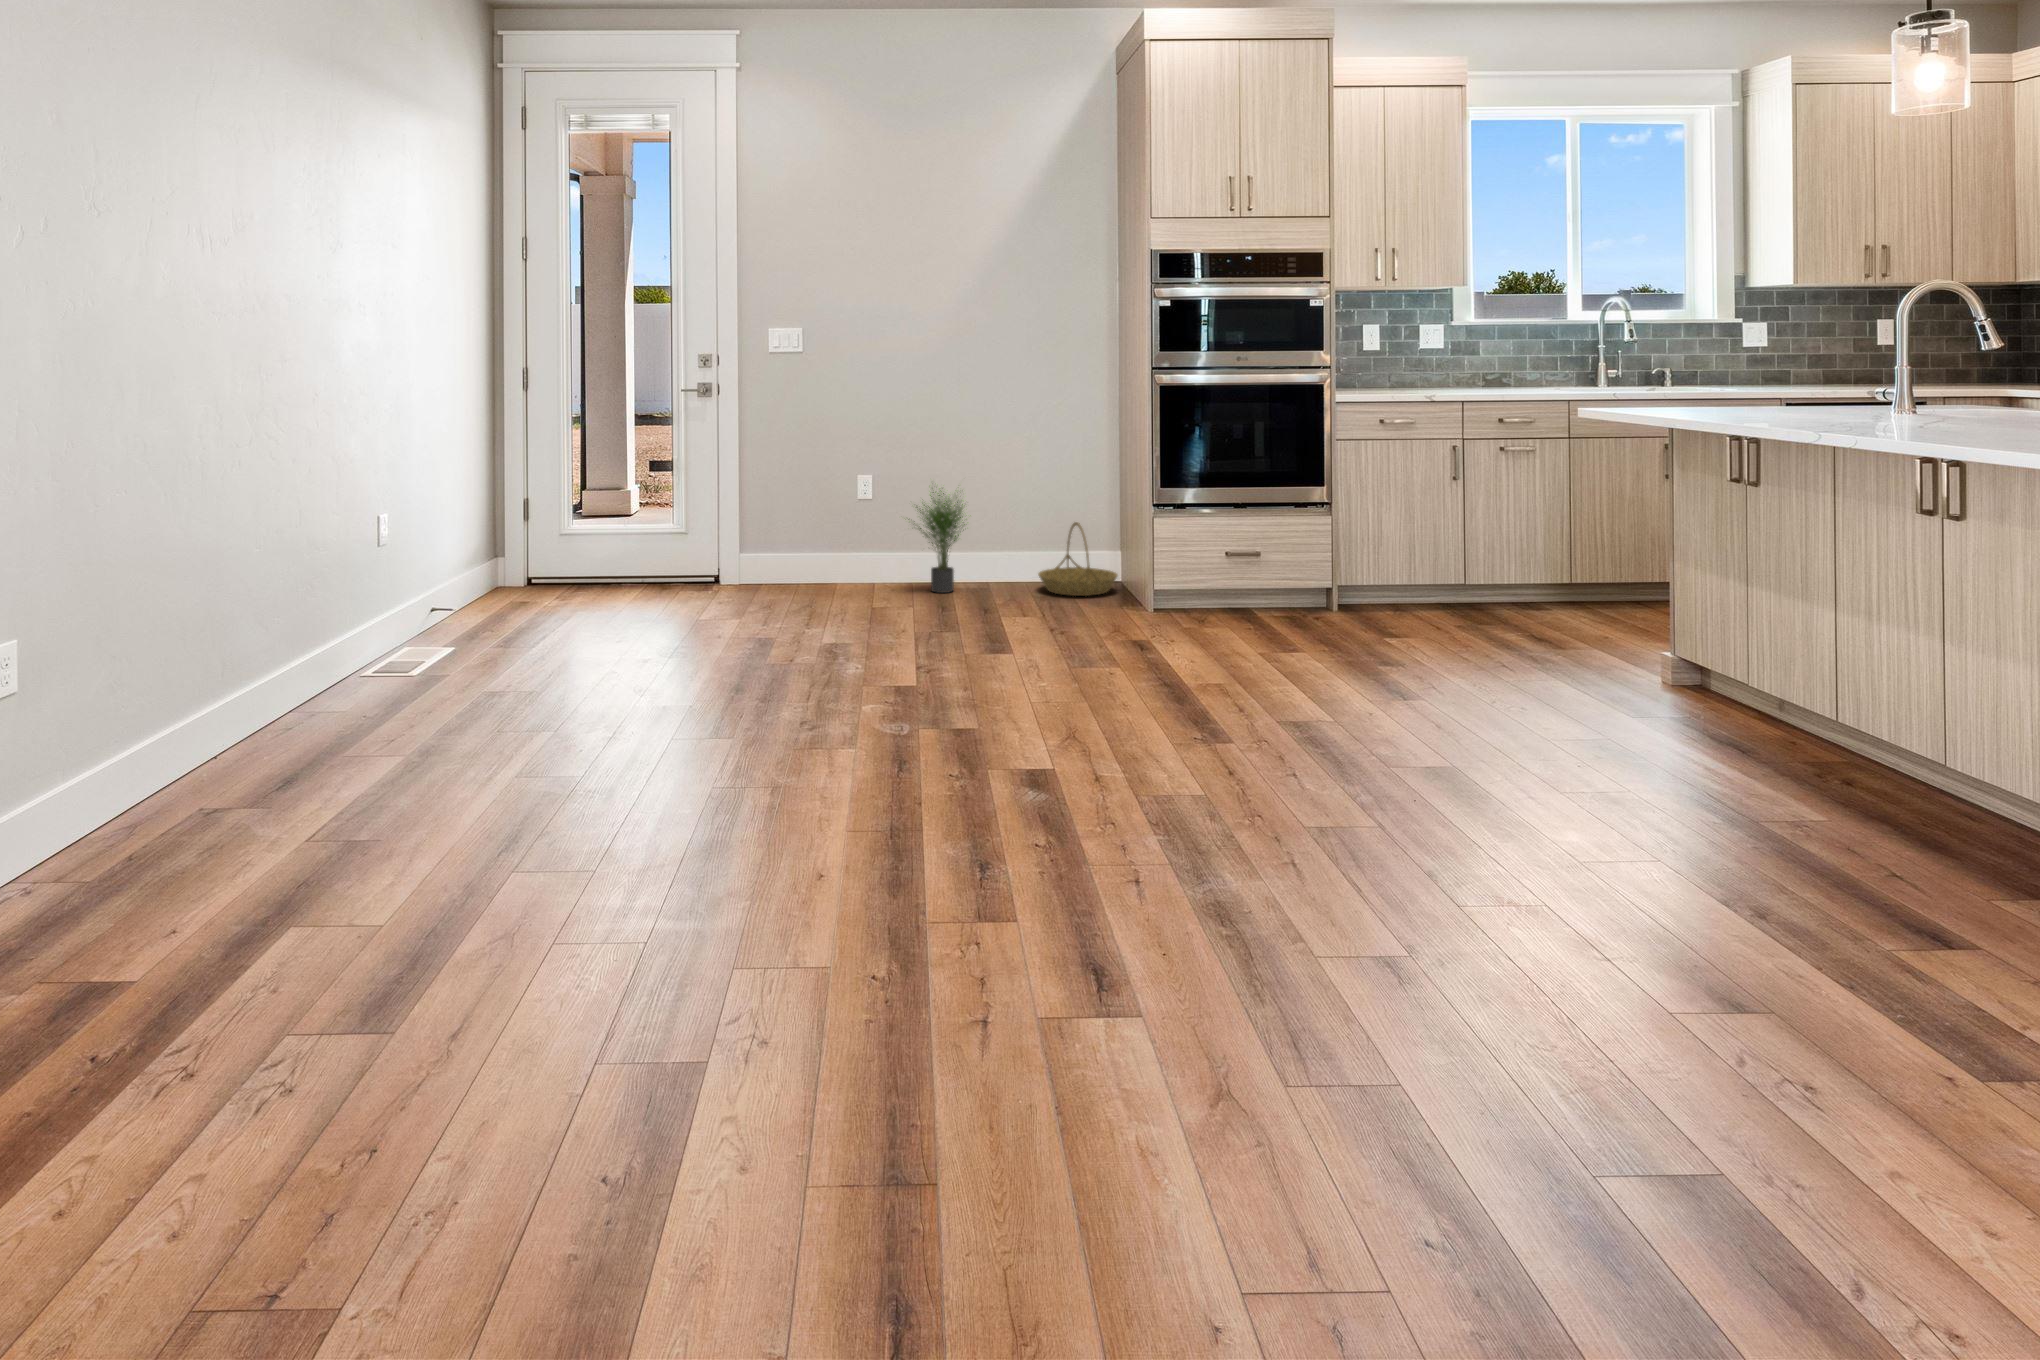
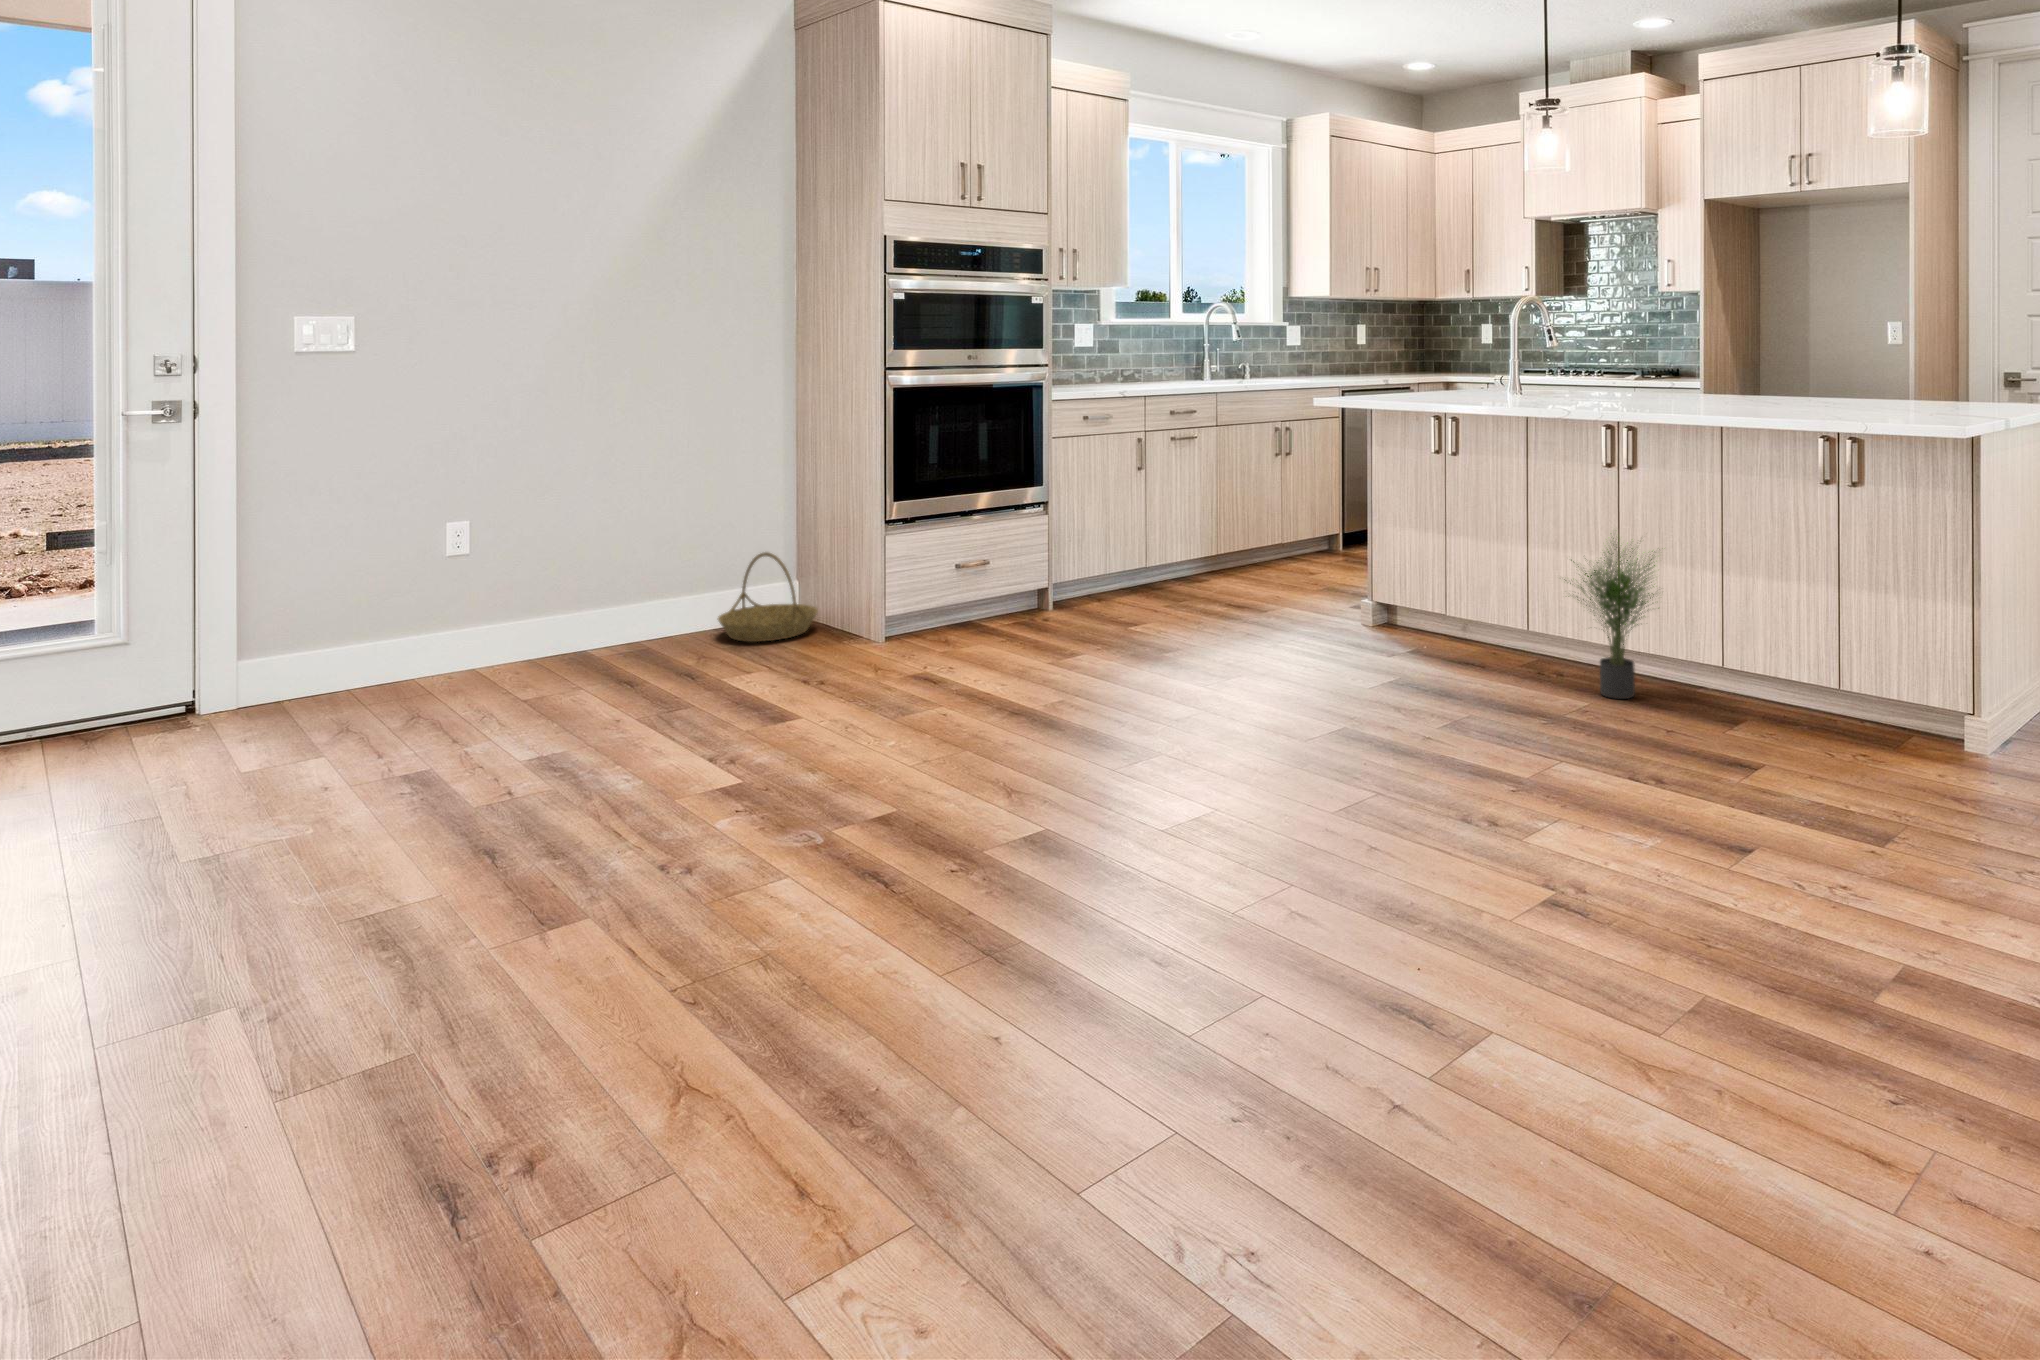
potted plant: present [908,488,965,593] -> present [1564,538,1655,699]

